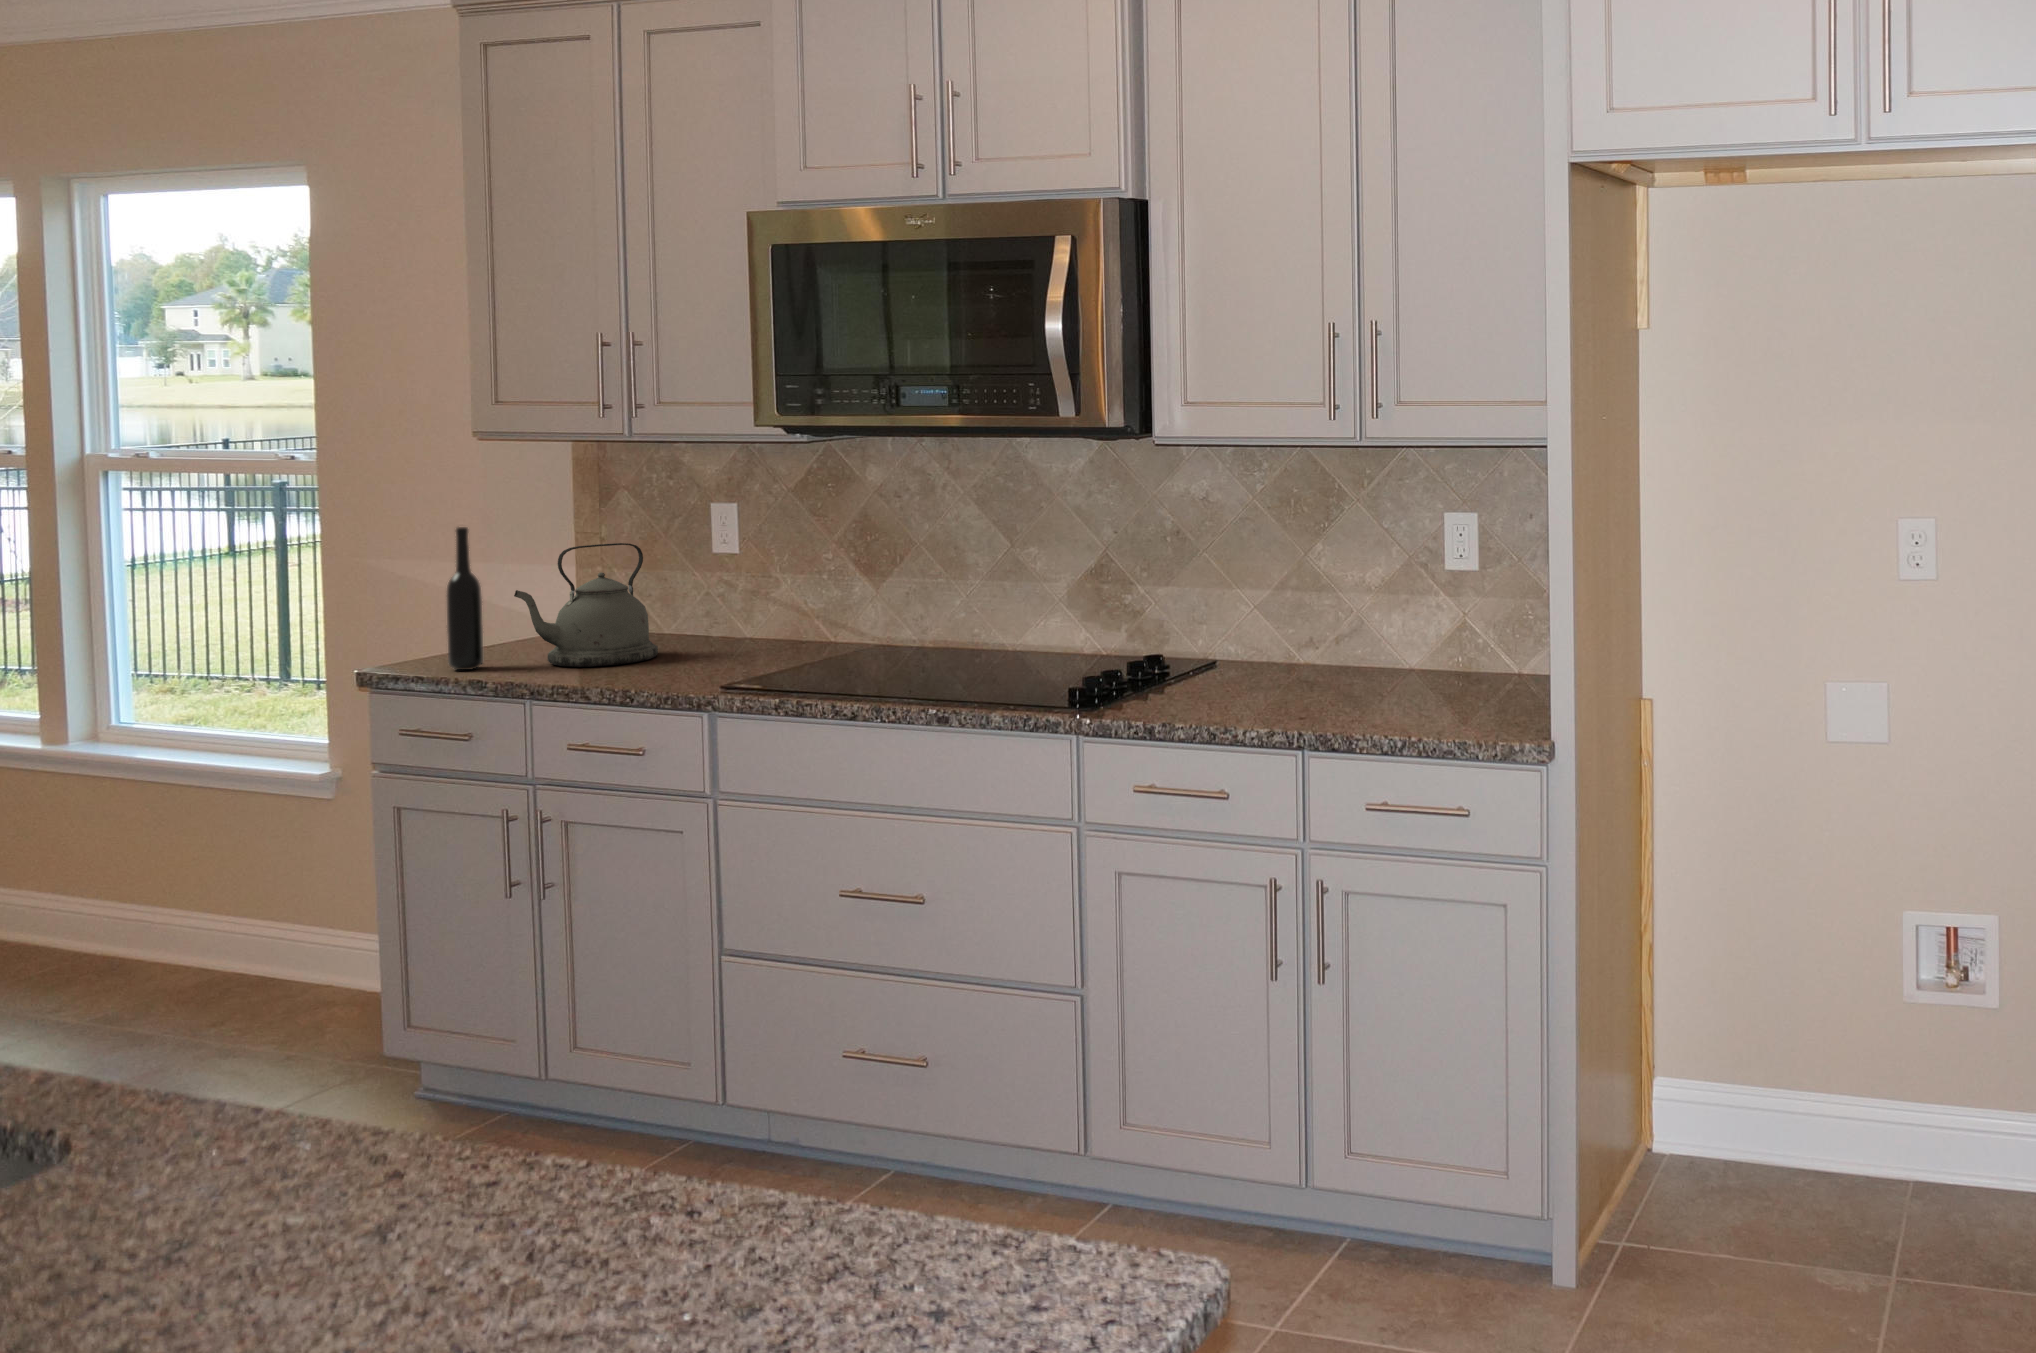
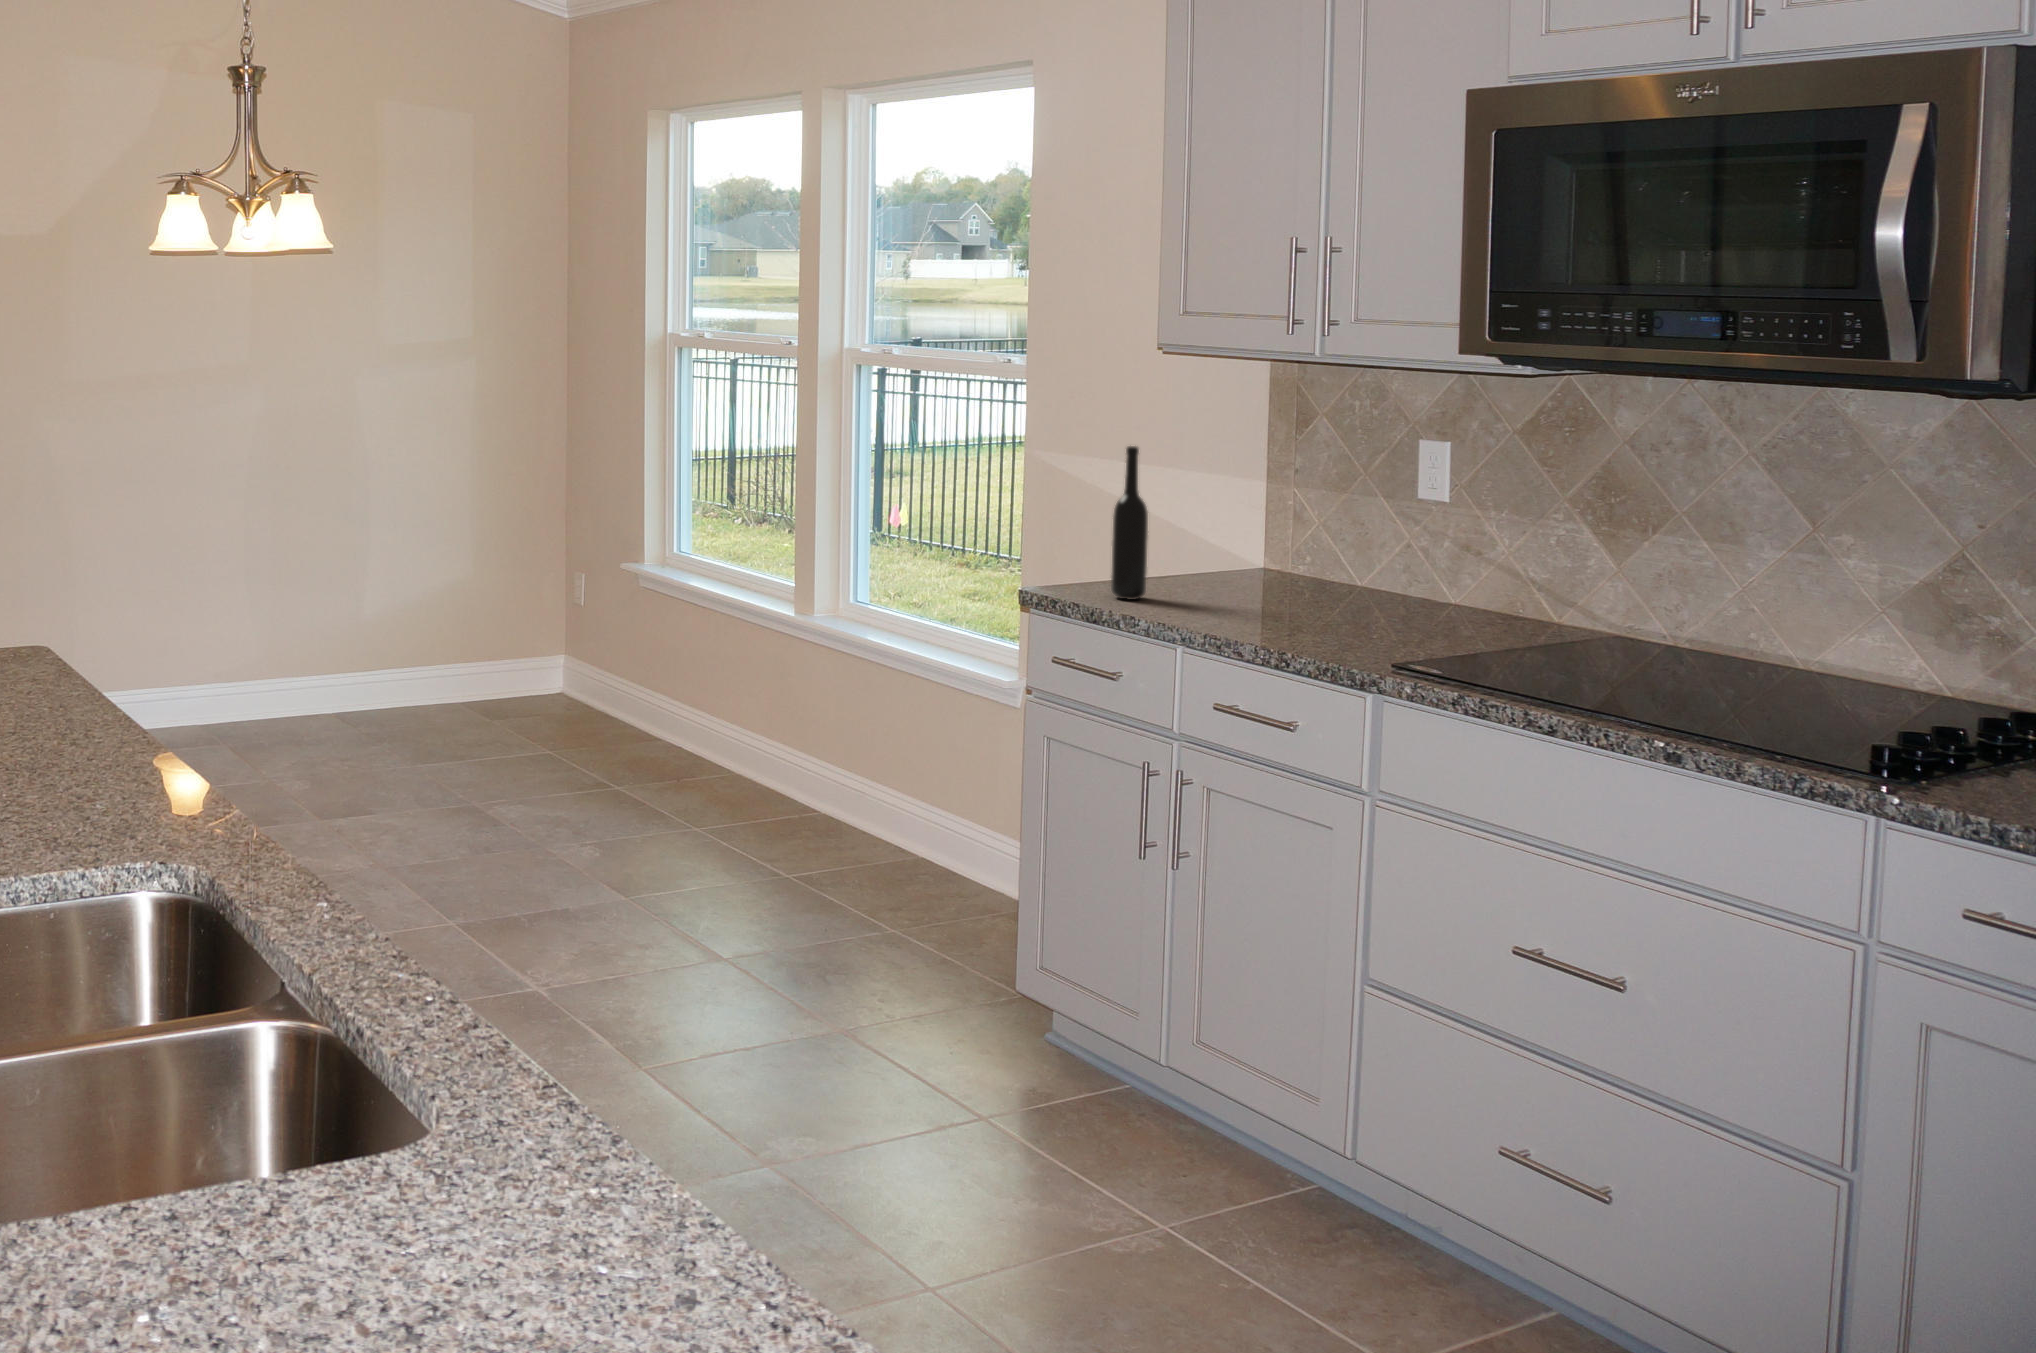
kettle: present [514,543,658,667] -> none [1179,478,1333,617]

